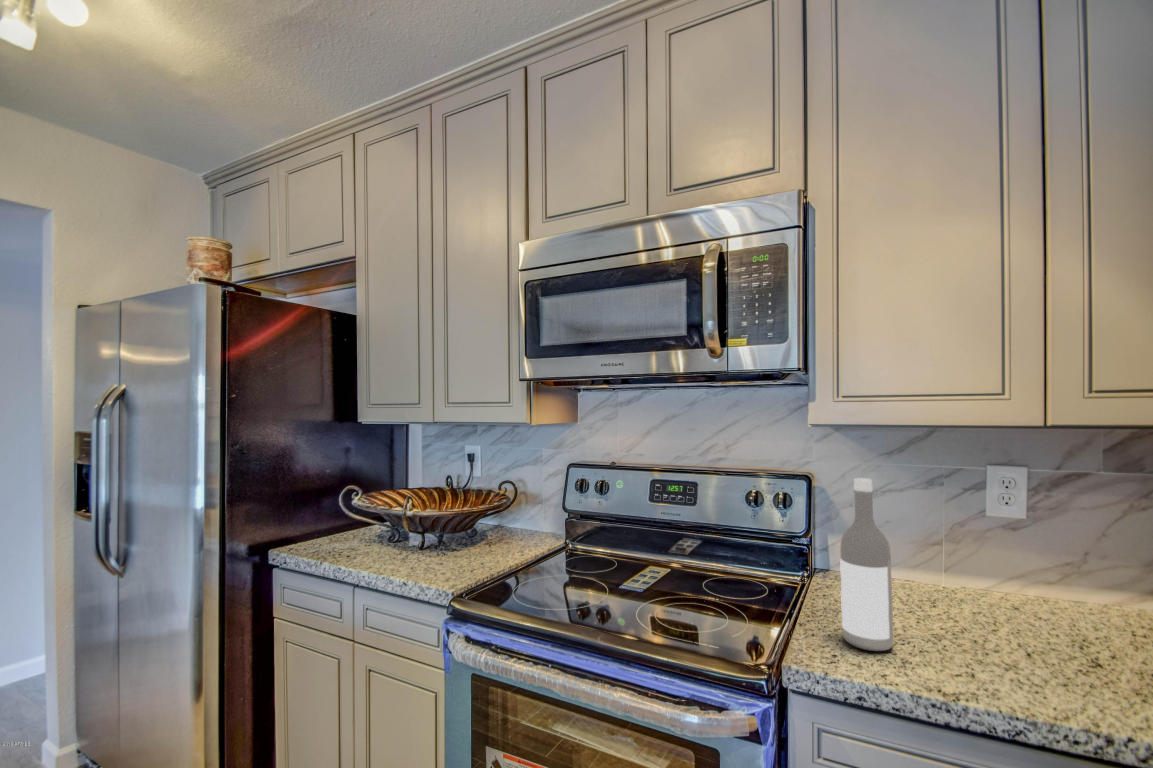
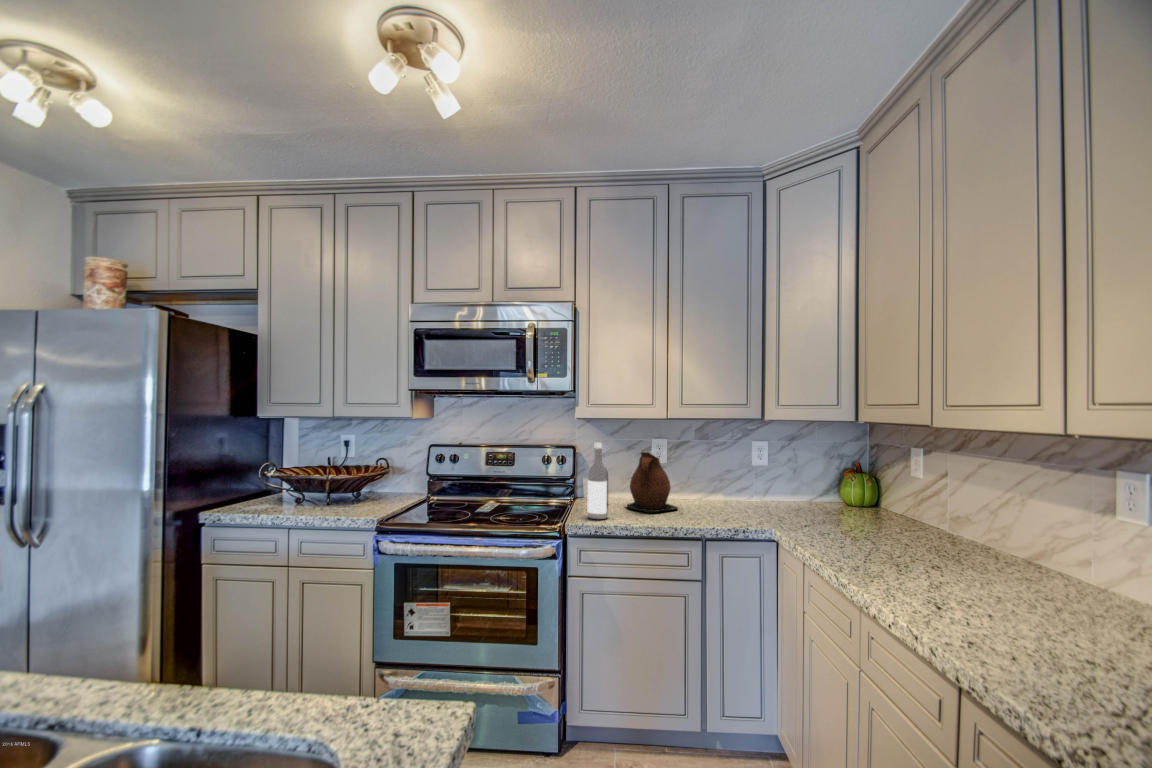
ceramic pitcher: none [926,499,1080,645] -> present [627,452,678,512]

